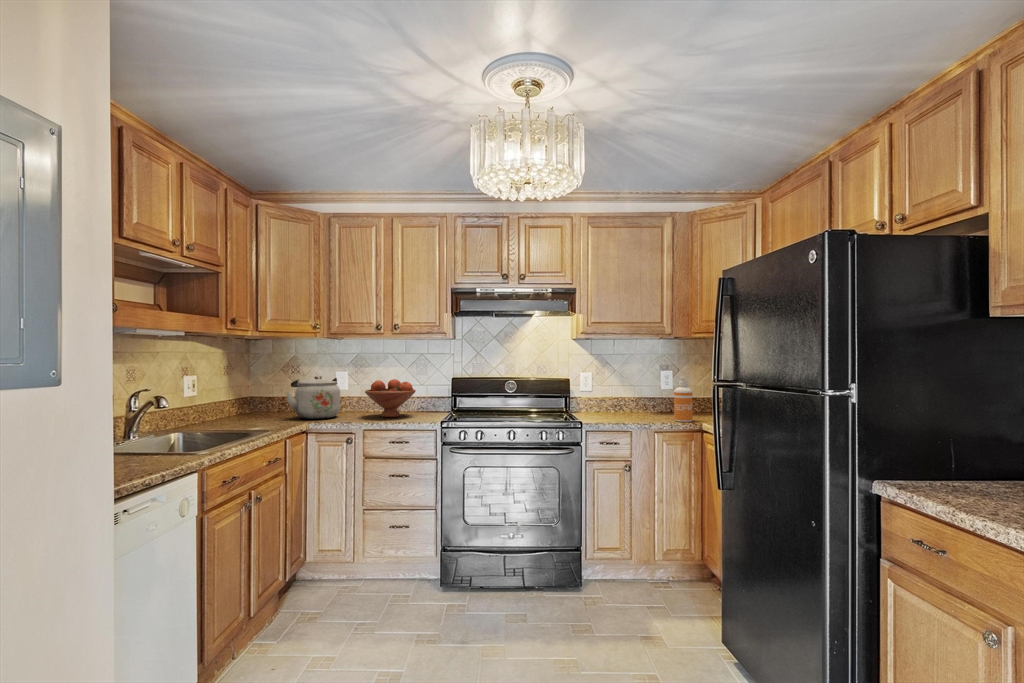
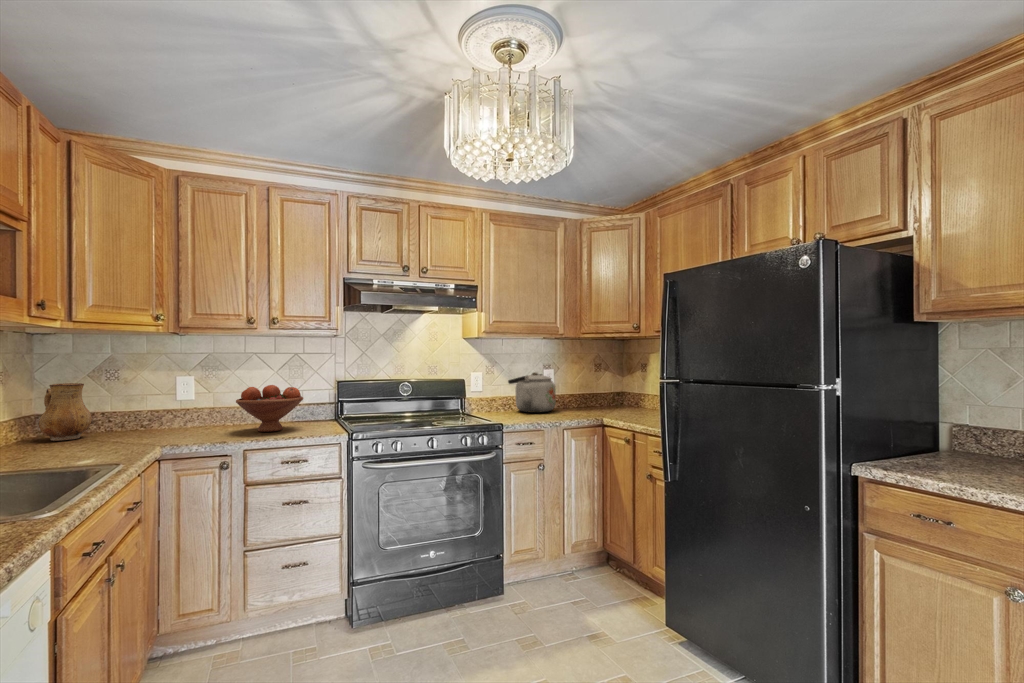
ceramic pitcher: none [251,373,281,414] -> present [39,383,92,441]
kettle: present [286,376,340,419] -> present [508,372,556,413]
soap dispenser: present [674,377,693,422] -> none [574,373,591,415]

